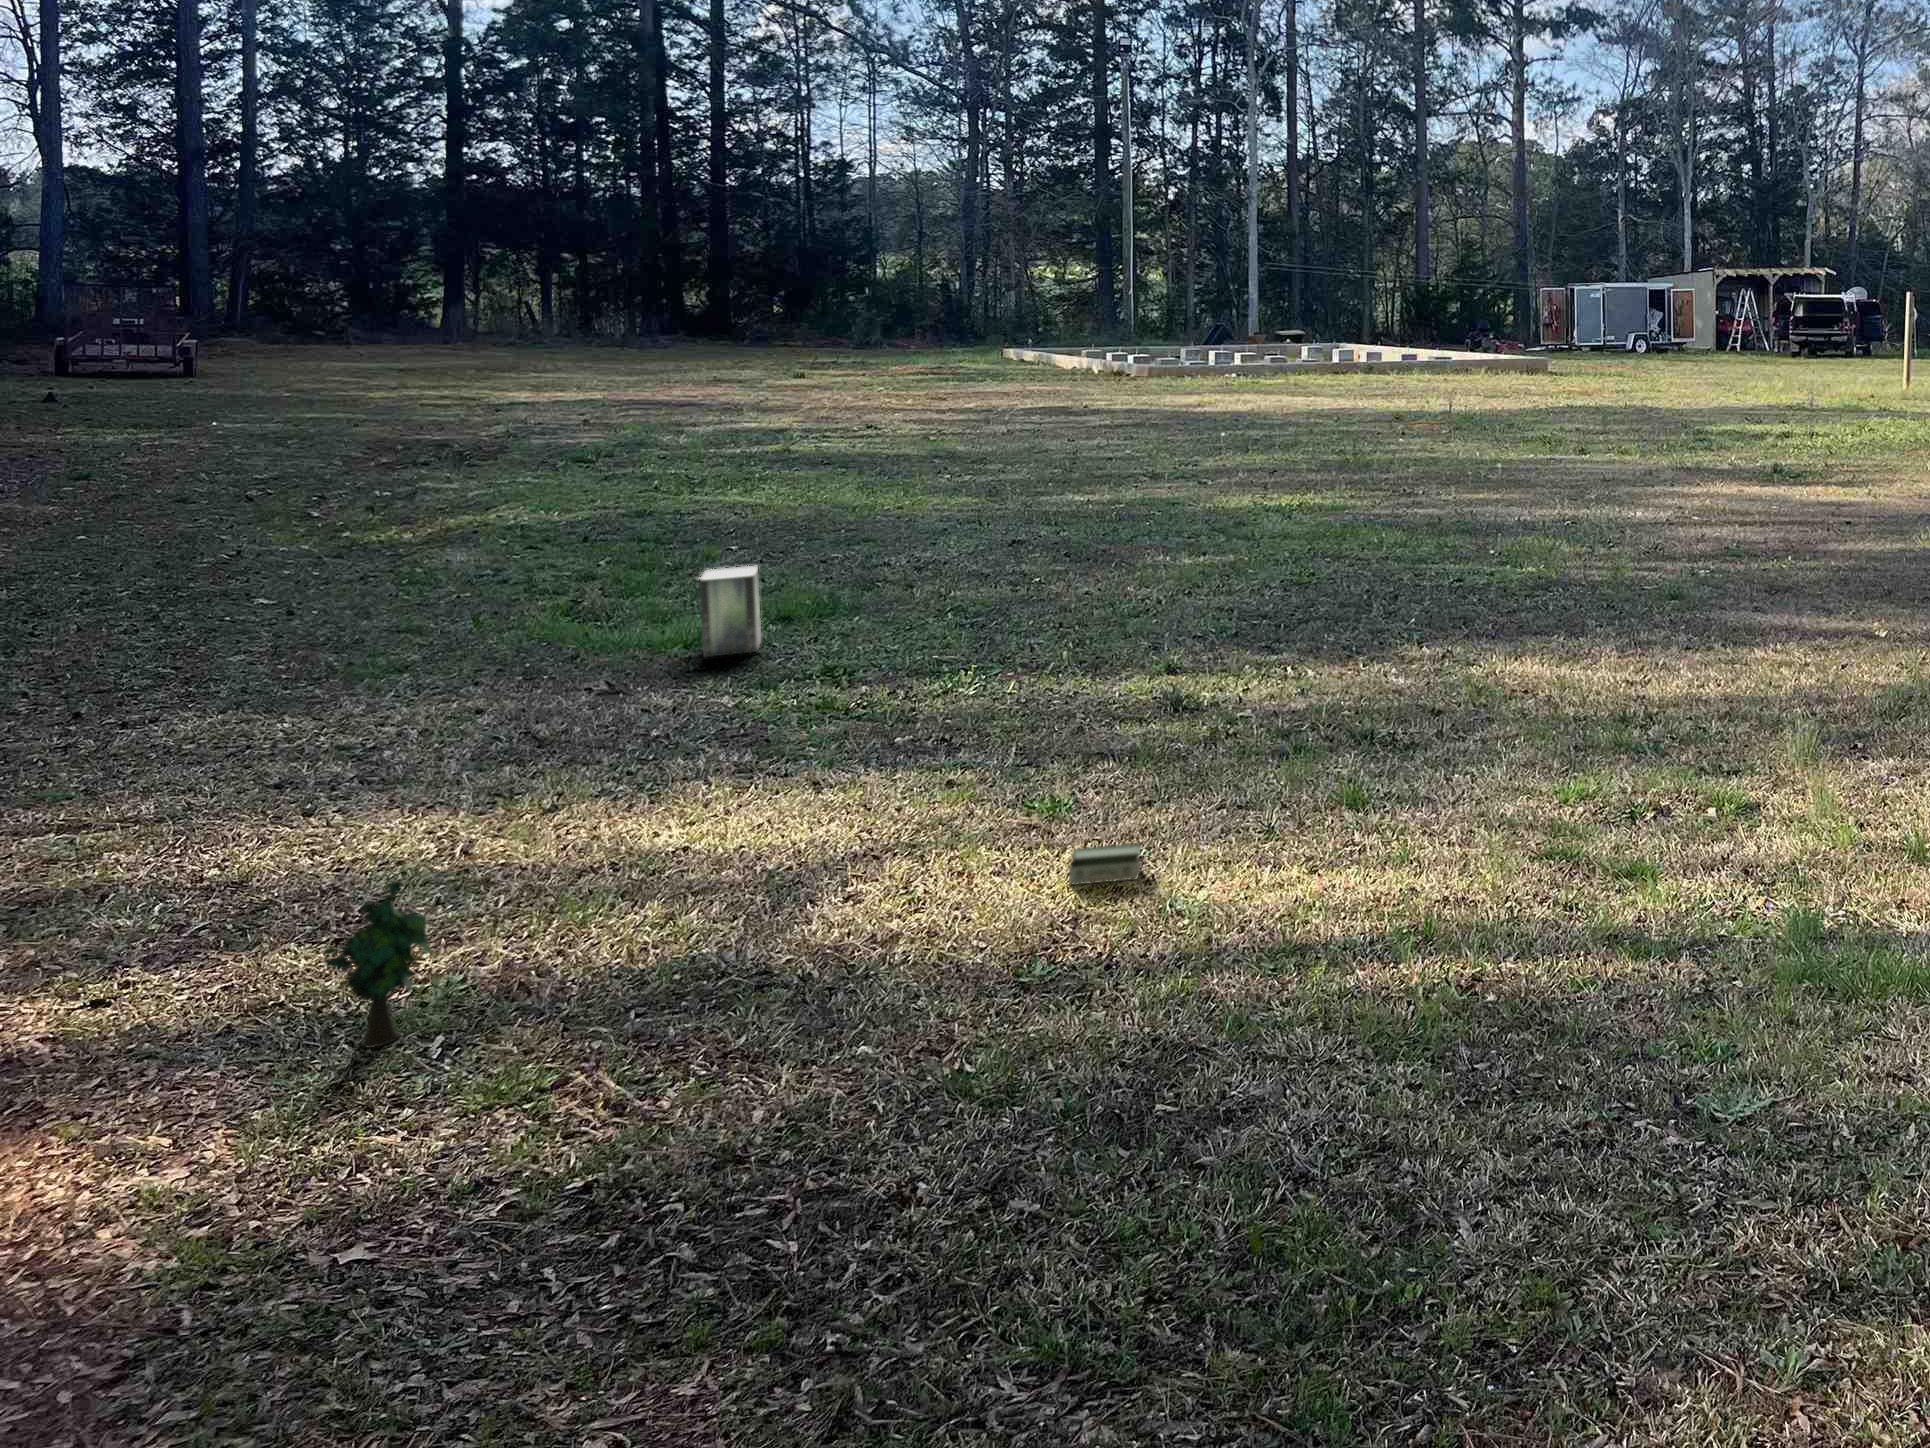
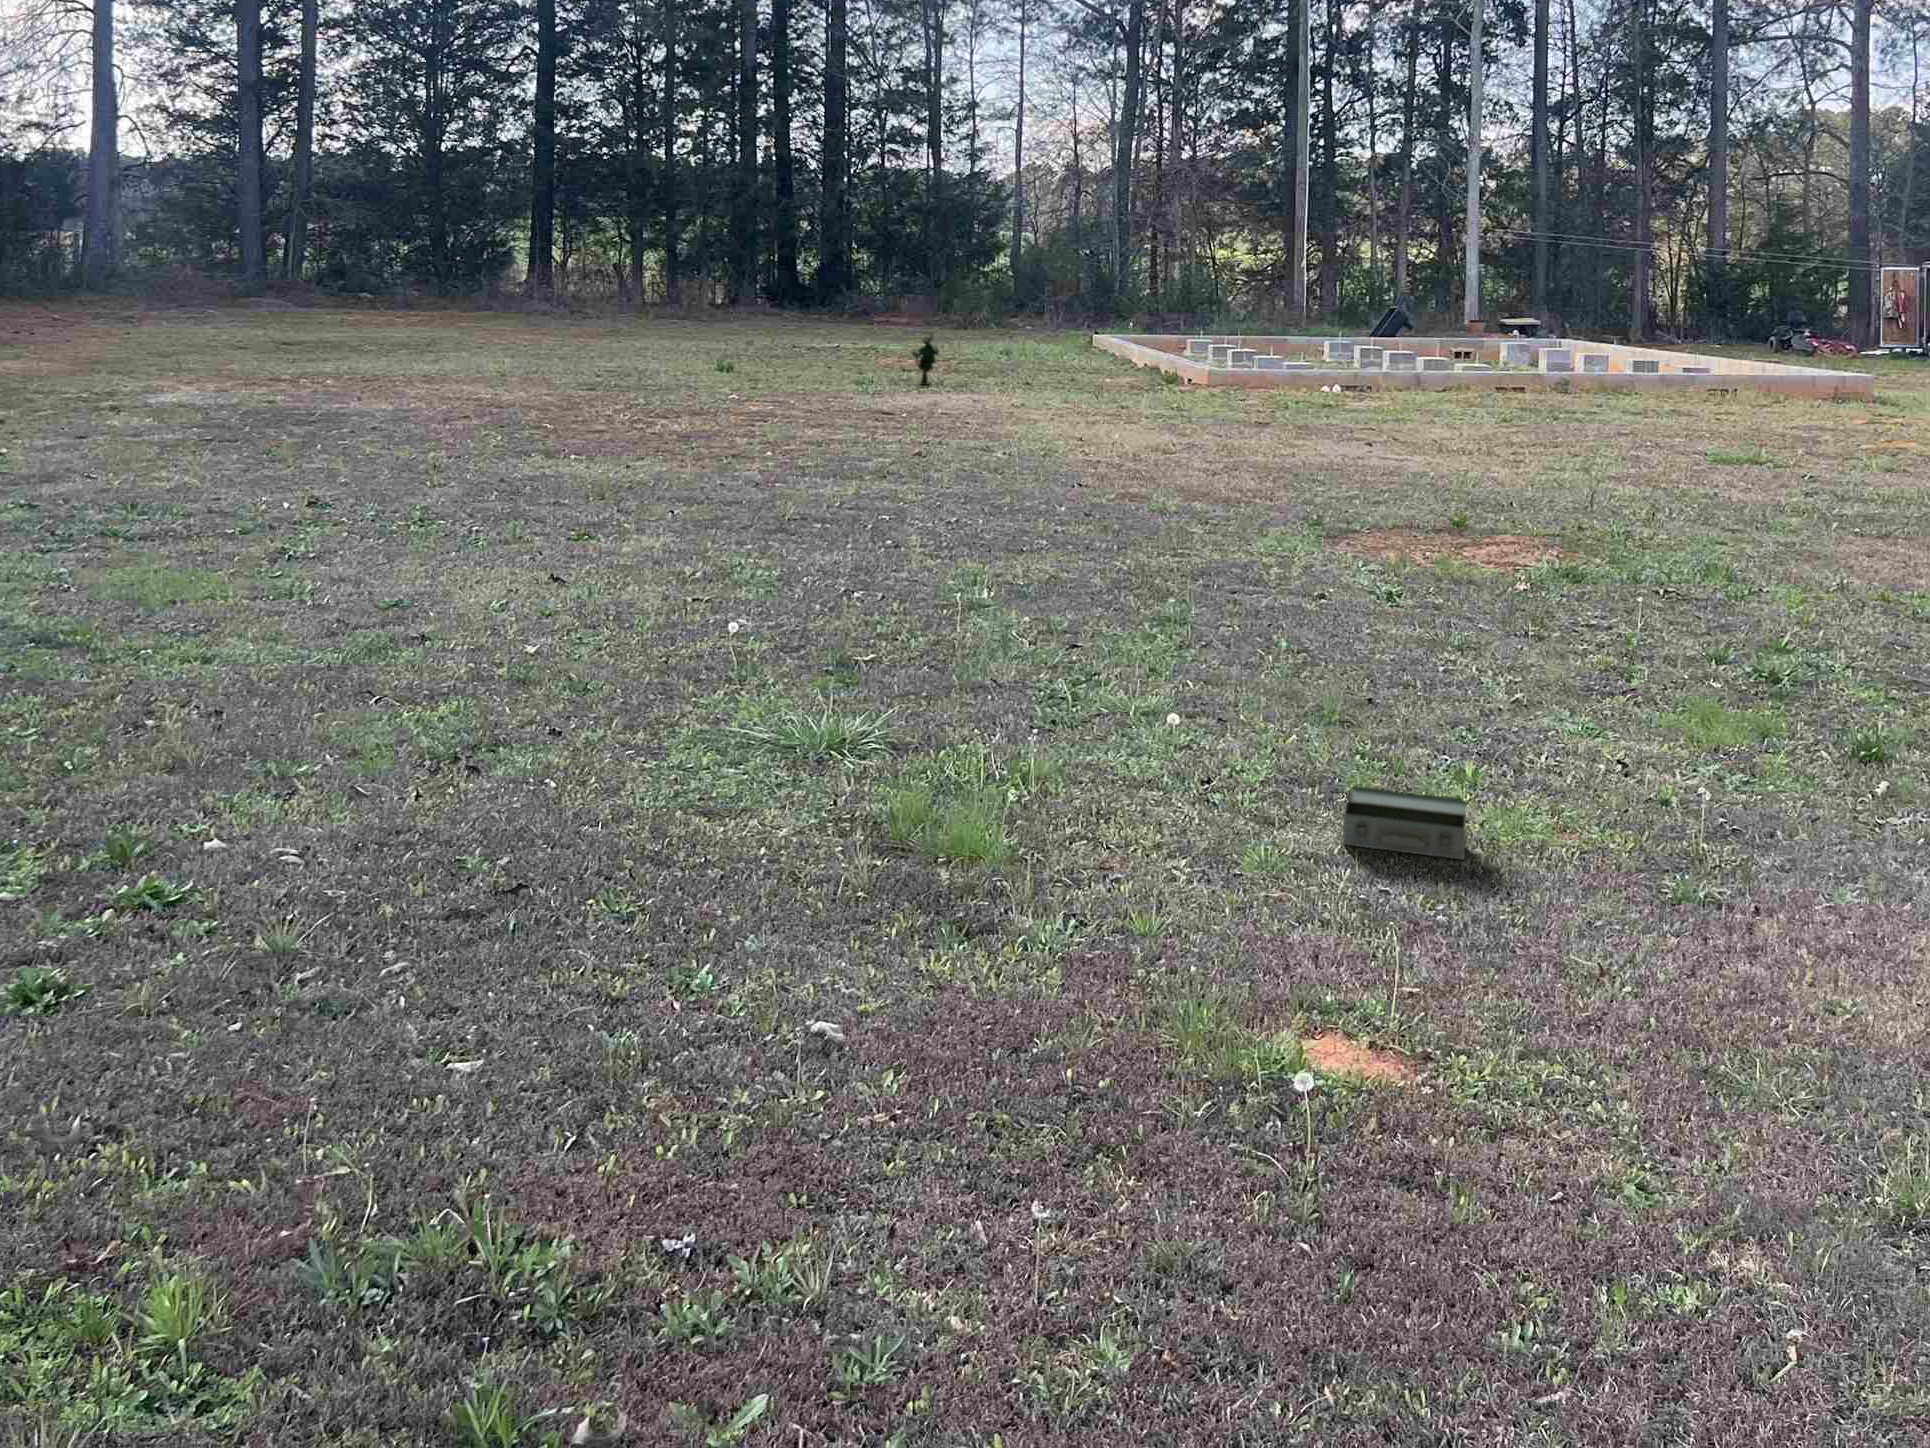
storage box: present [700,566,761,657] -> none [858,403,926,507]
decorative plant: present [324,881,433,1048] -> present [911,335,939,385]

